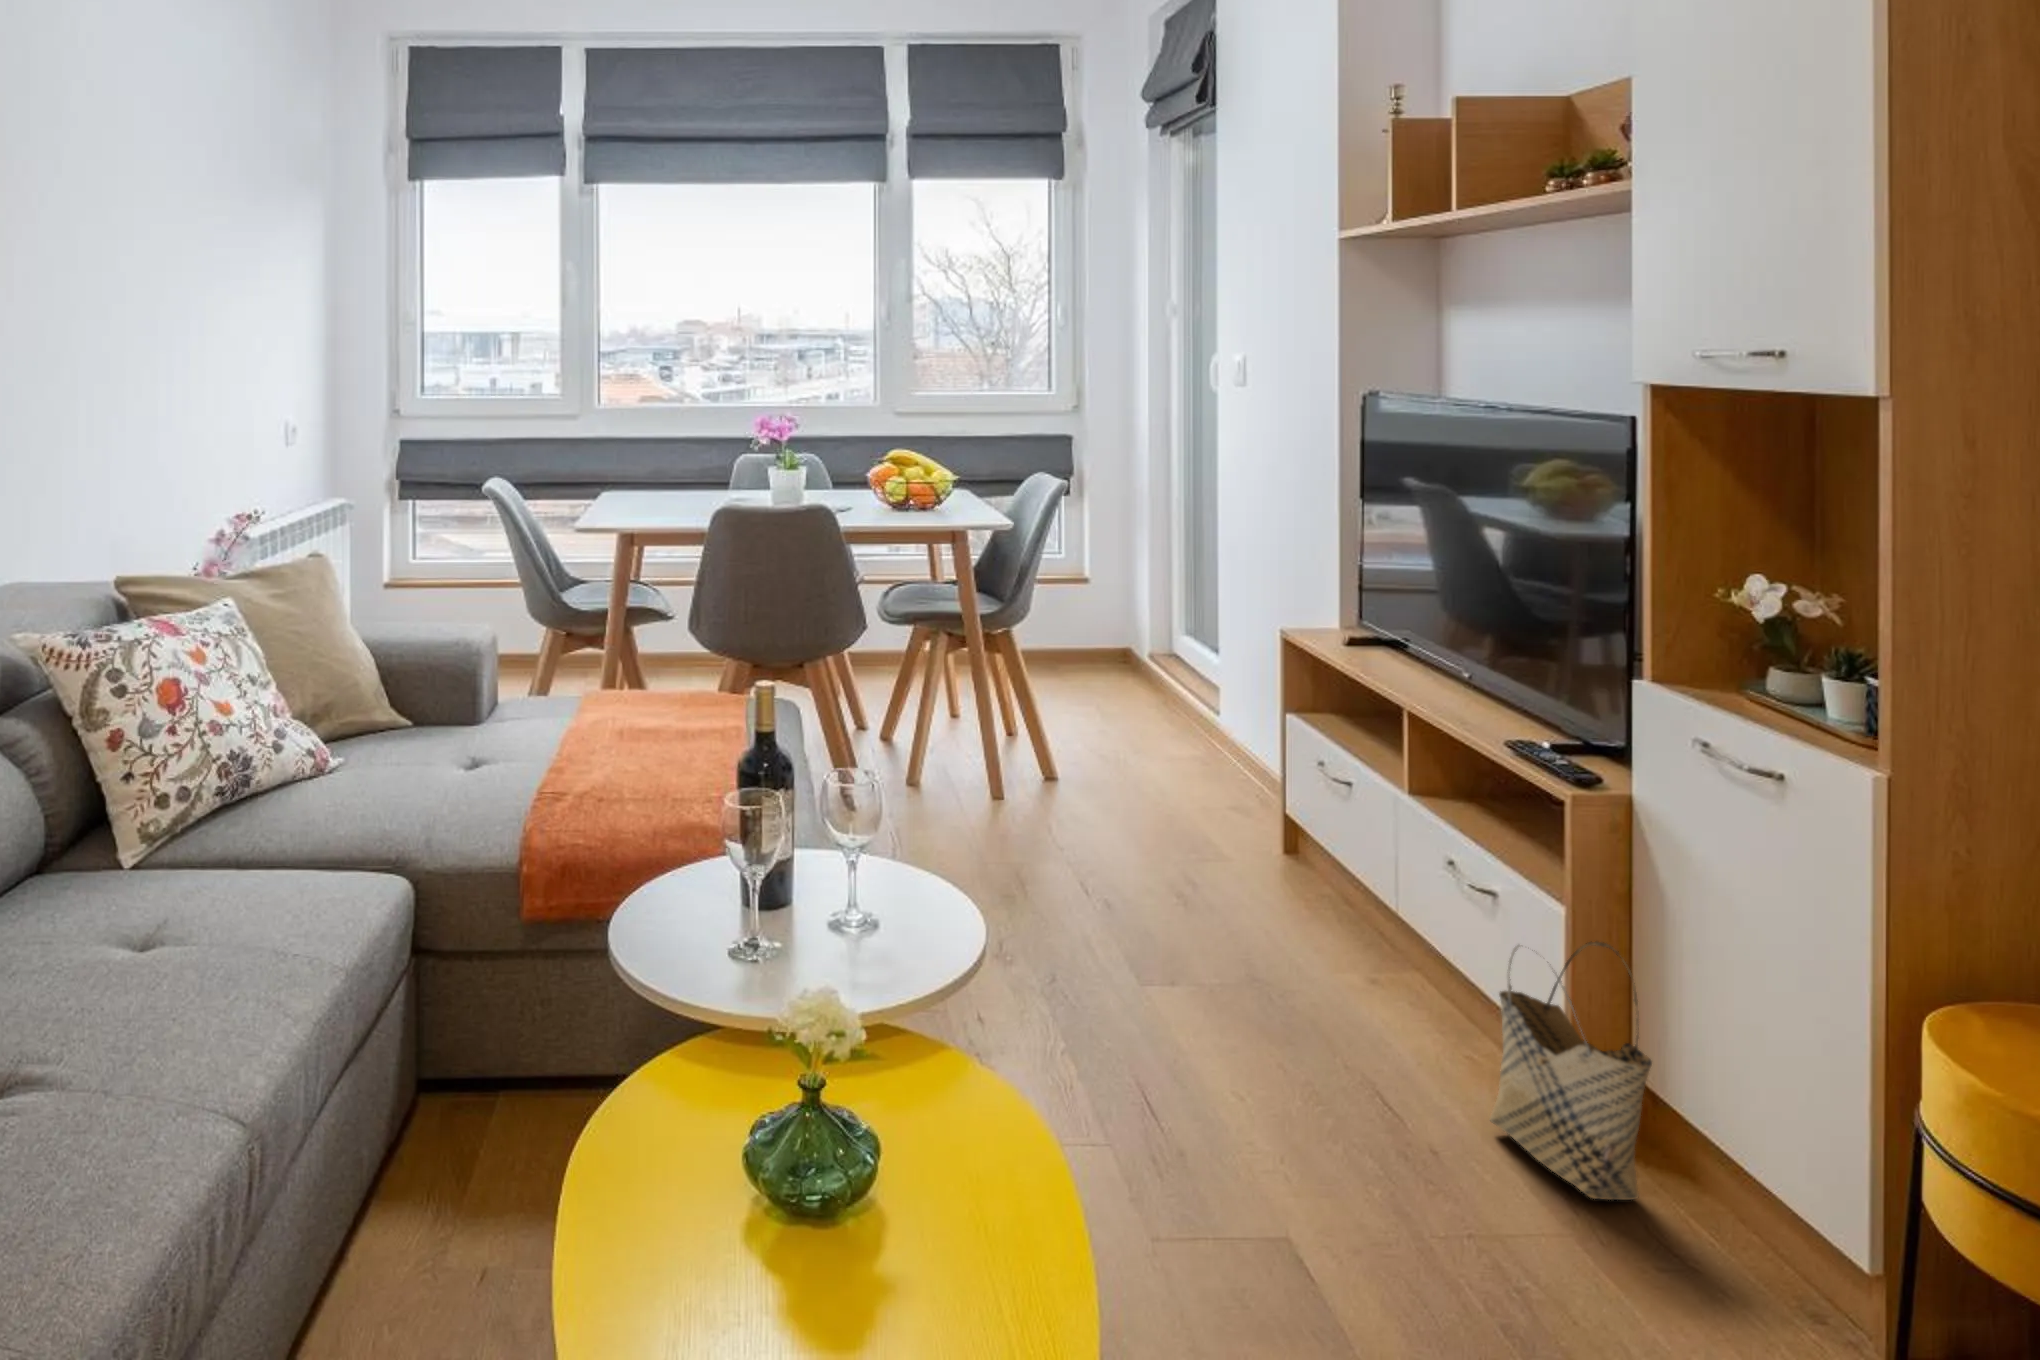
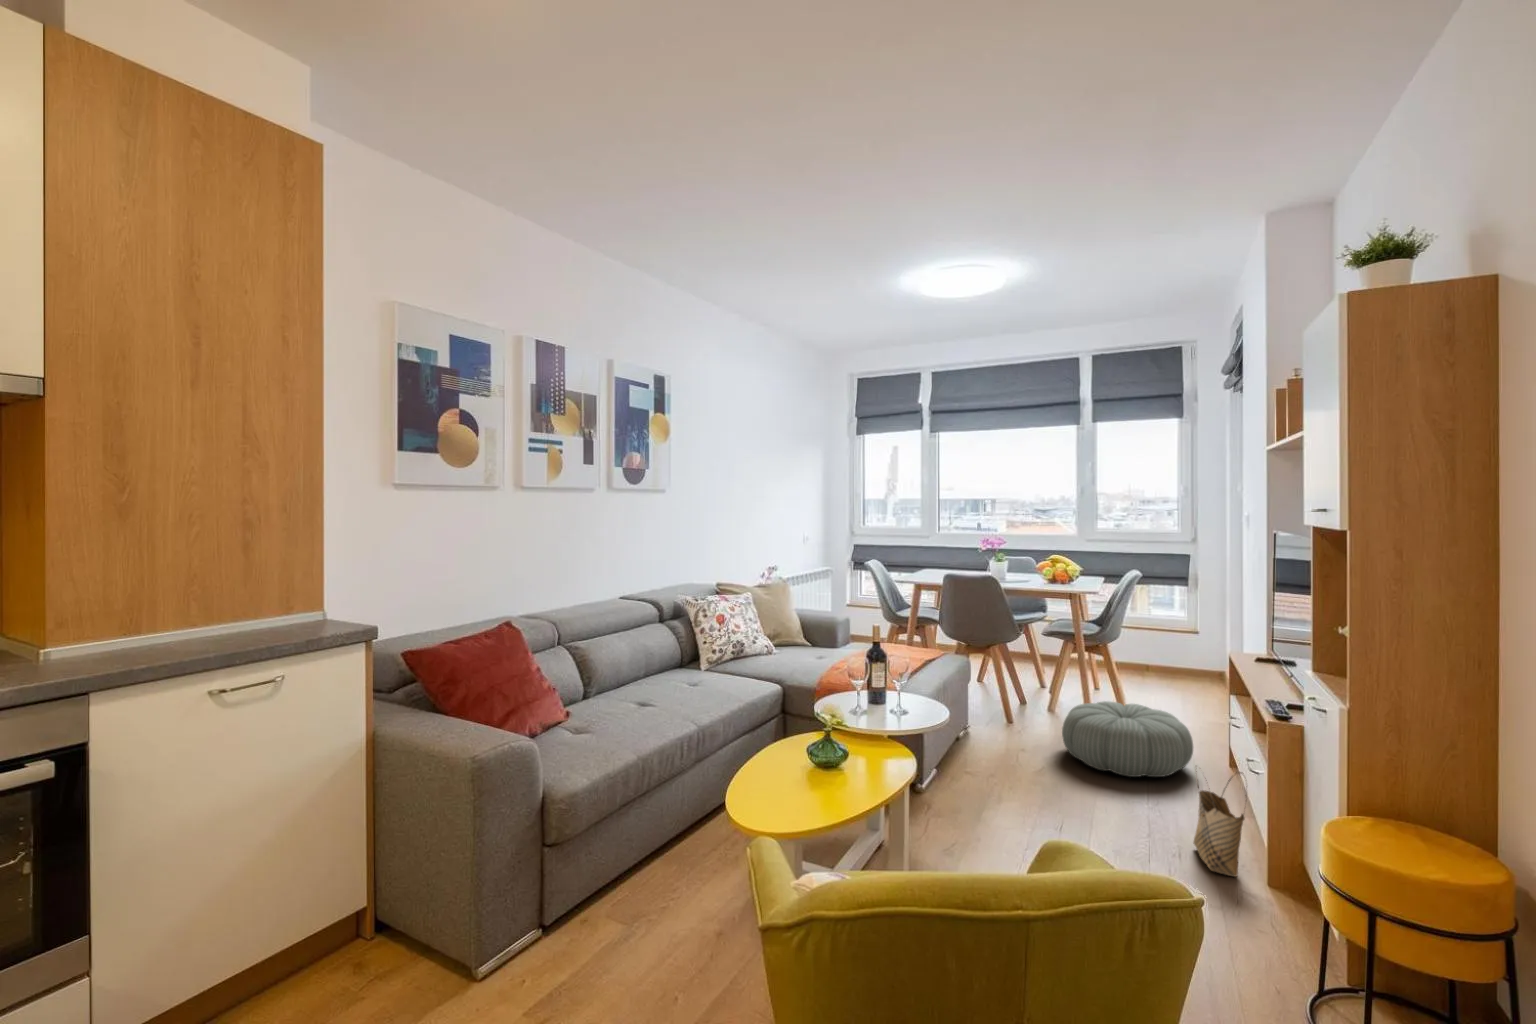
pouf: none [1038,770,1310,949] -> present [1062,701,1193,777]

